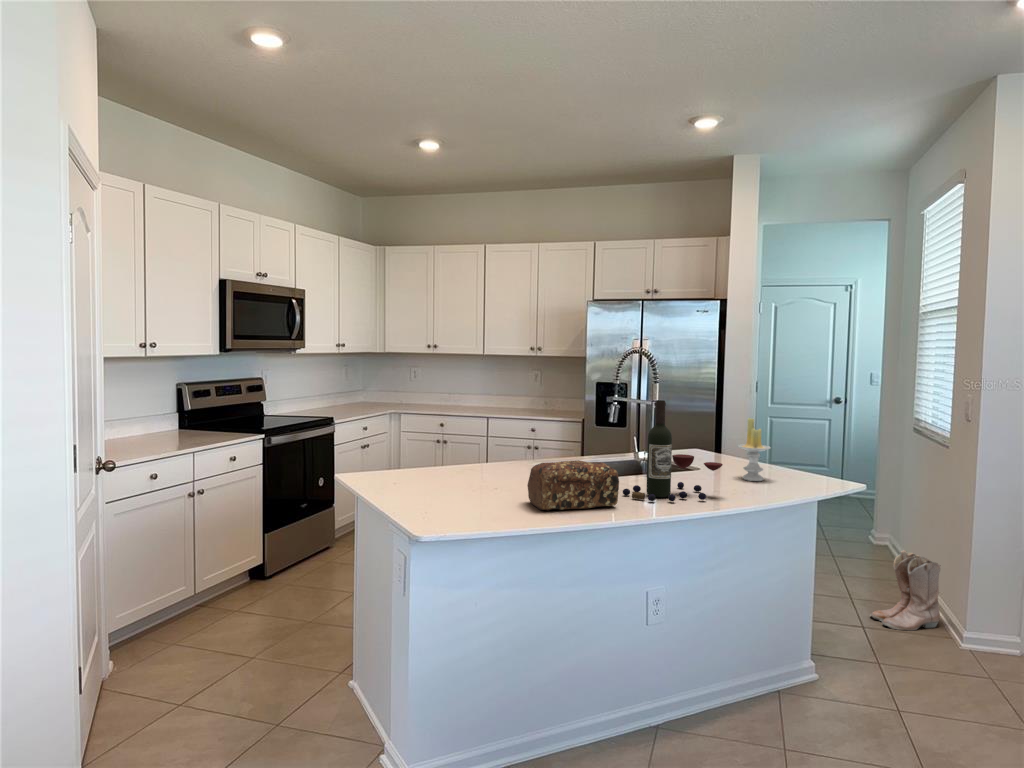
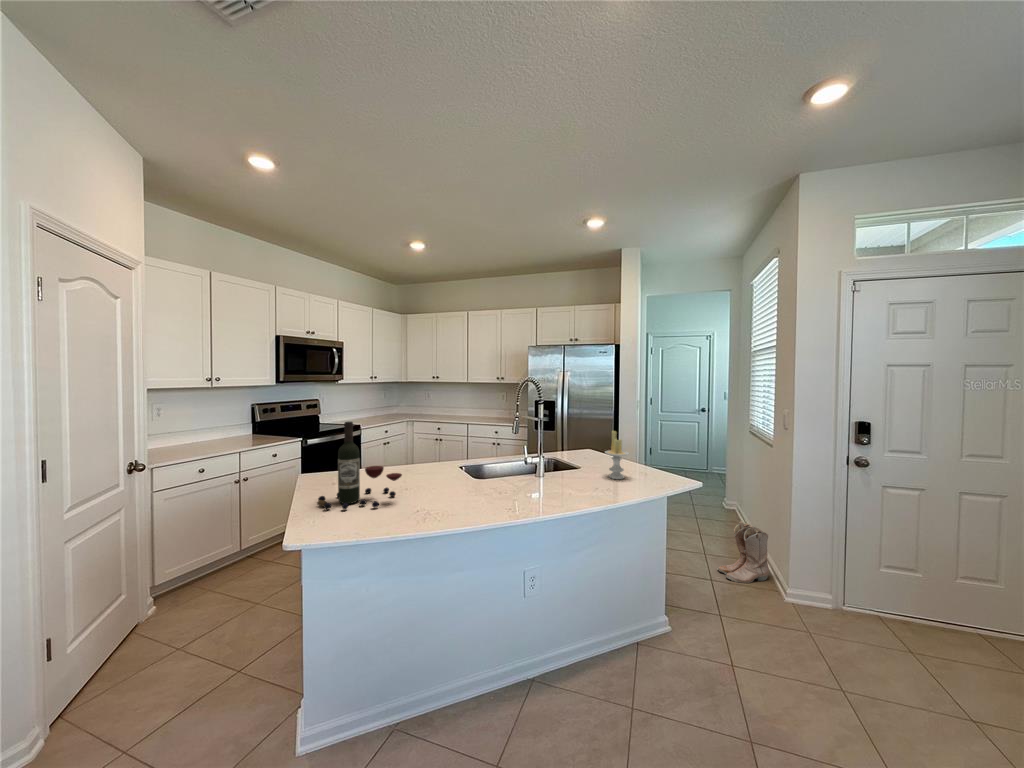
wine bottle: present [623,400,723,501] -> present [317,422,402,509]
bread loaf: present [527,460,619,511] -> none [421,469,491,513]

